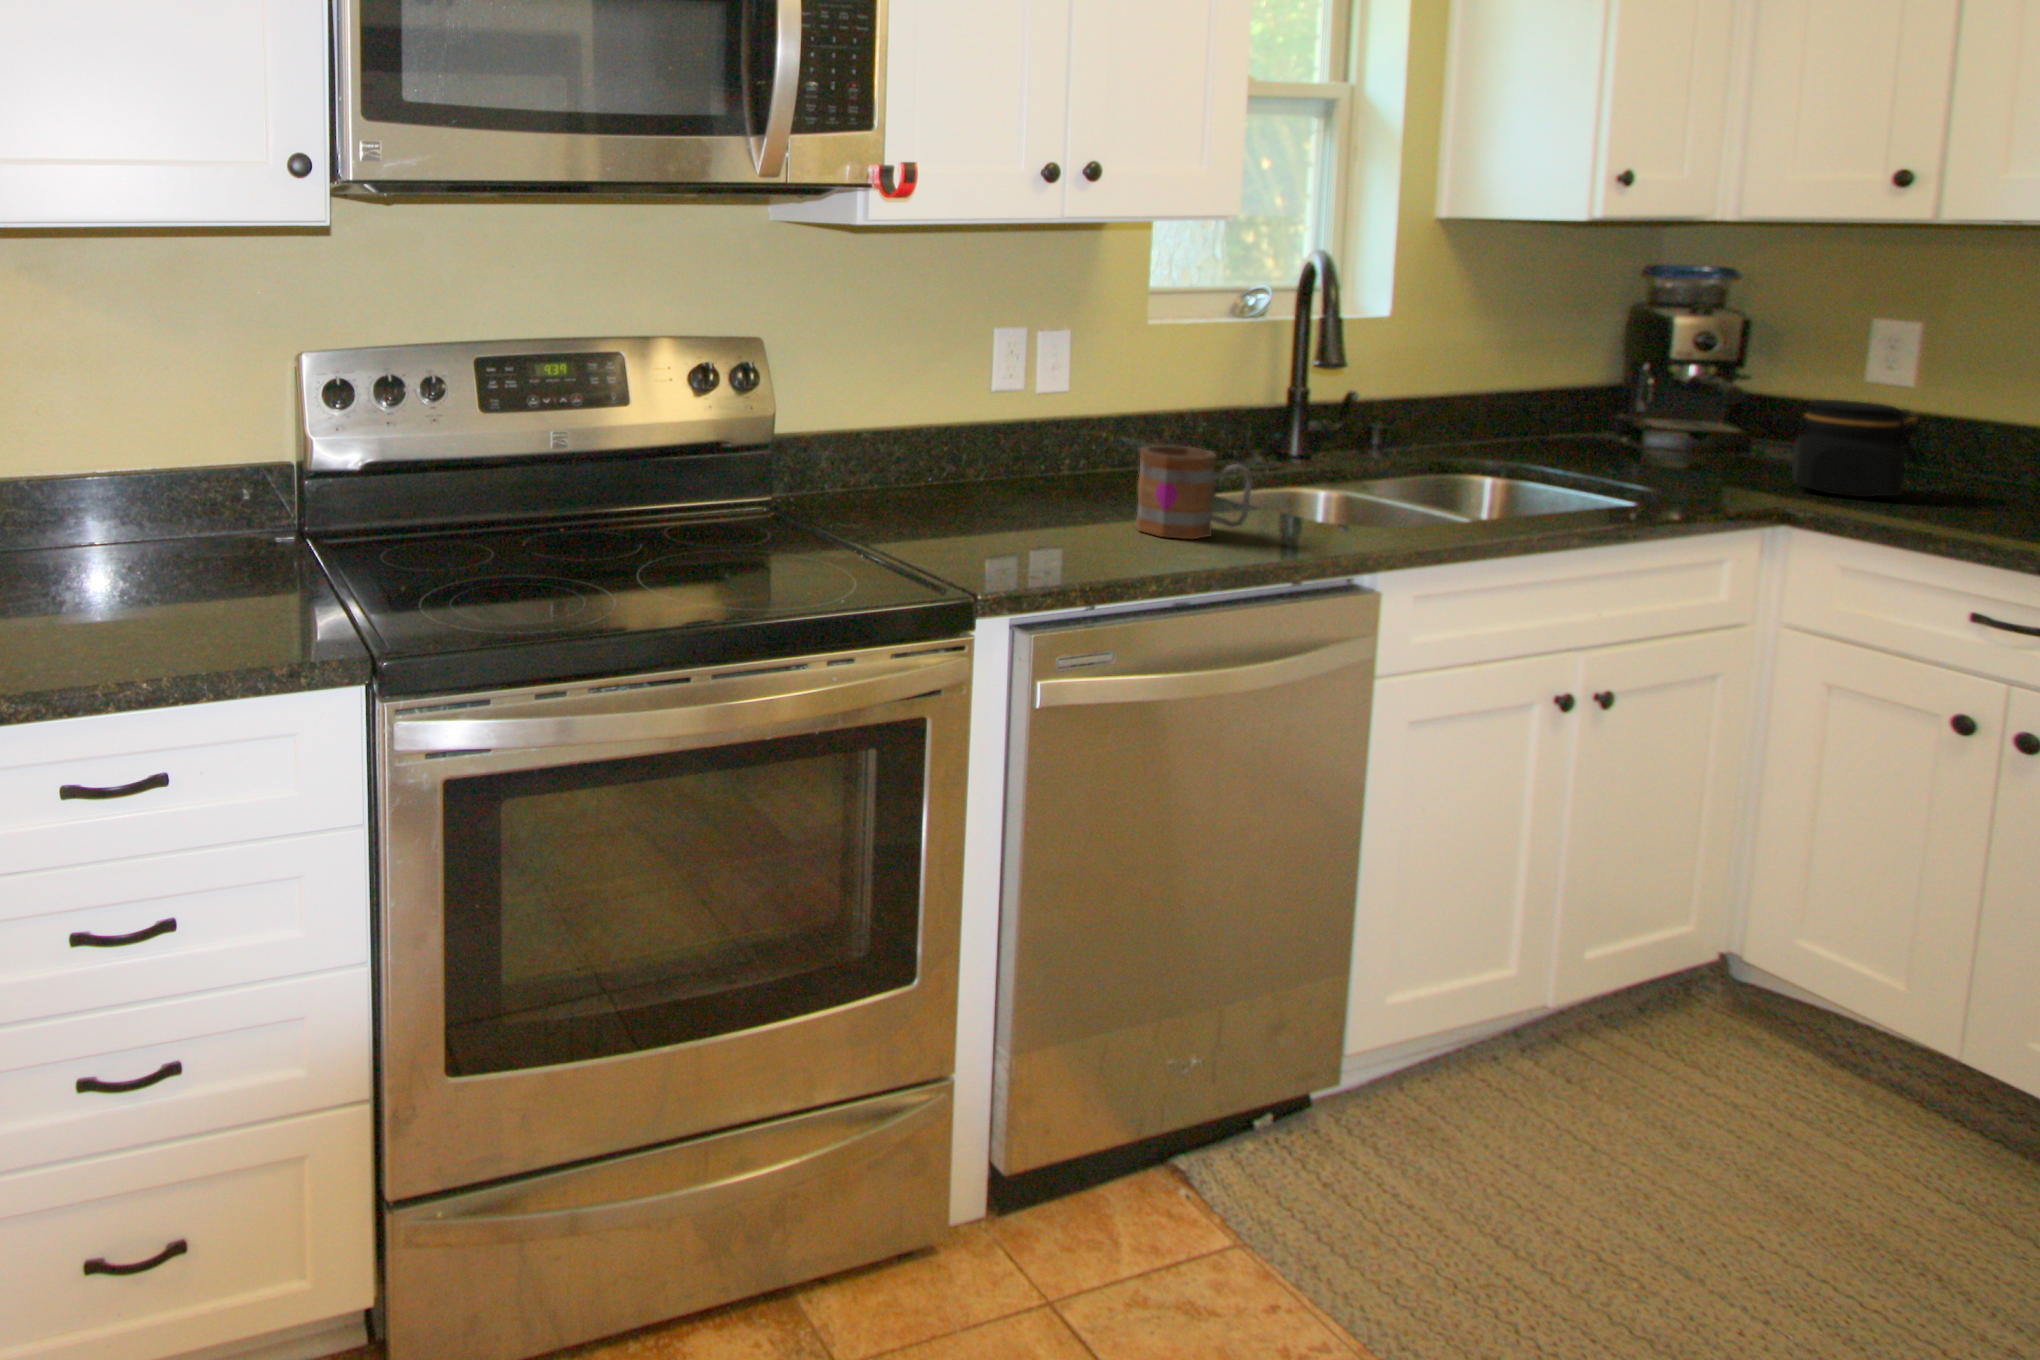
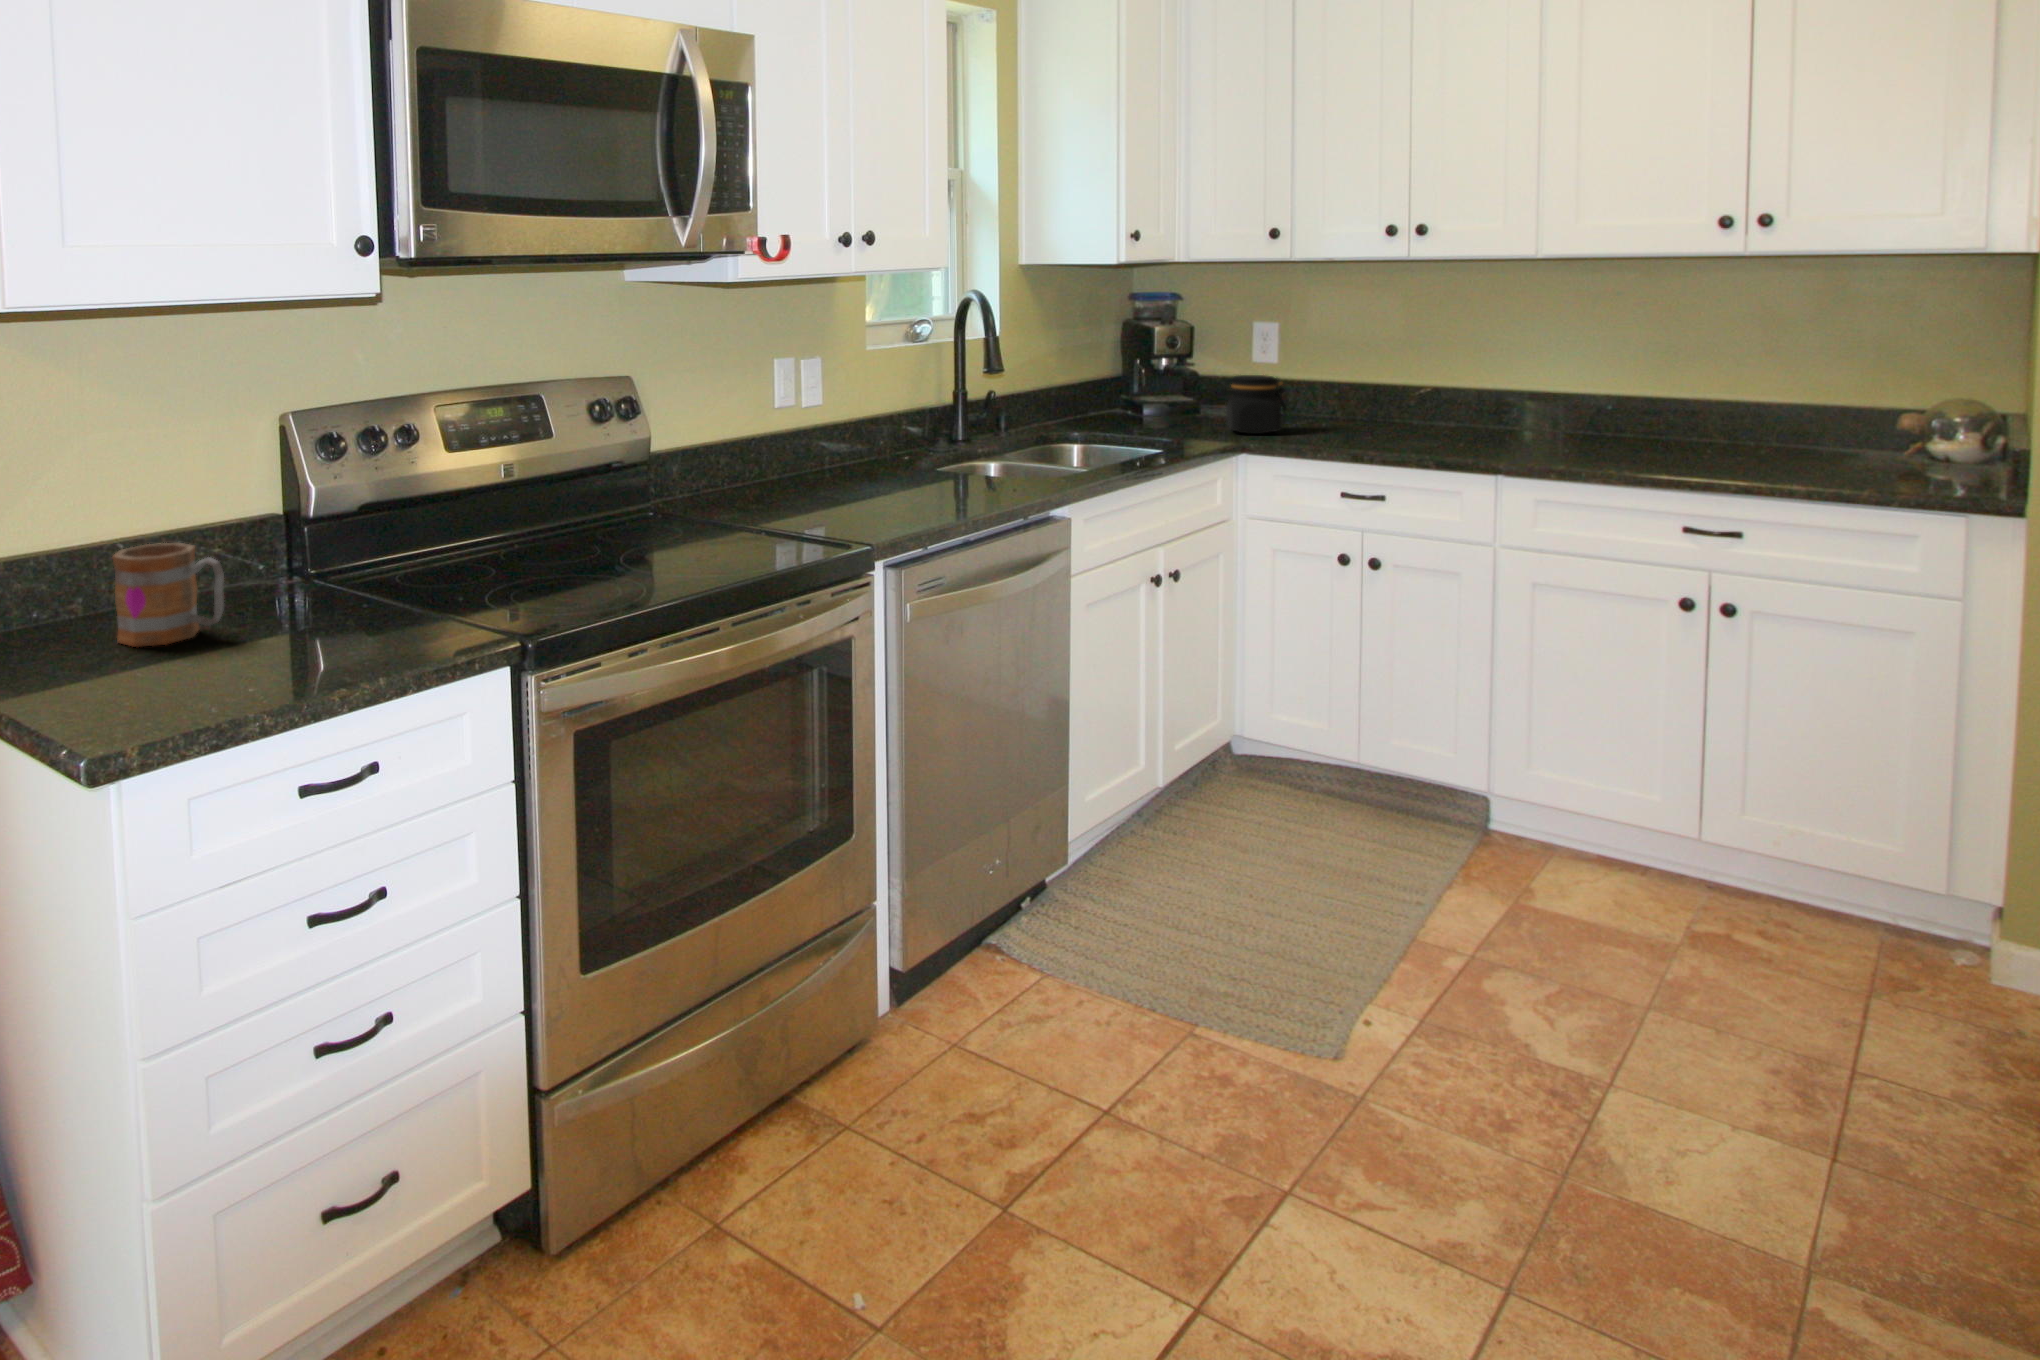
mug: present [1136,445,1253,539] -> present [112,543,224,647]

